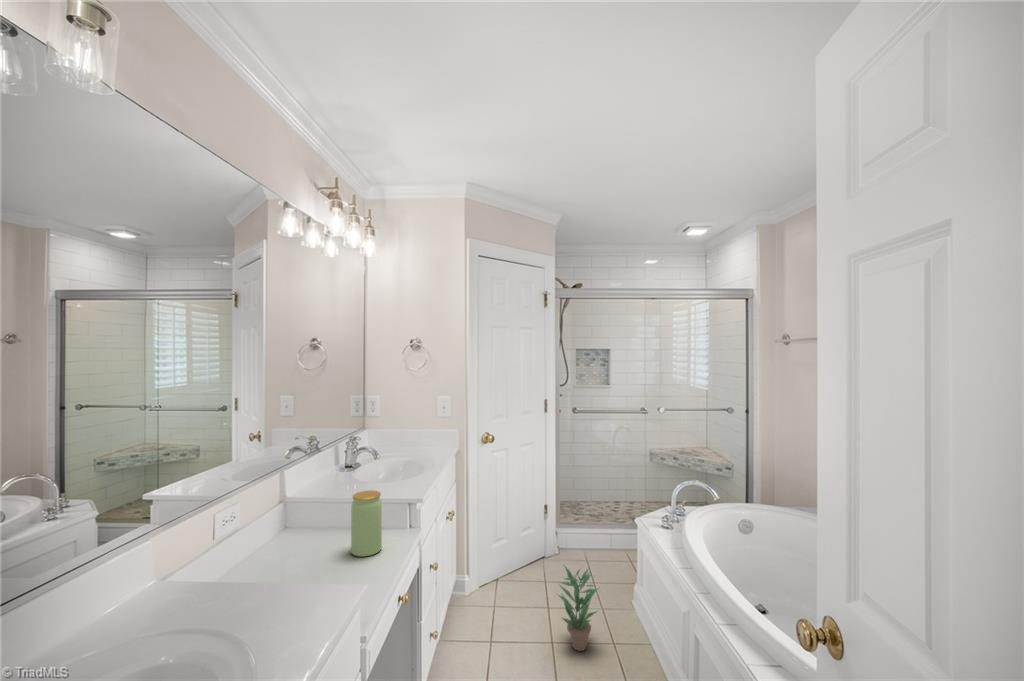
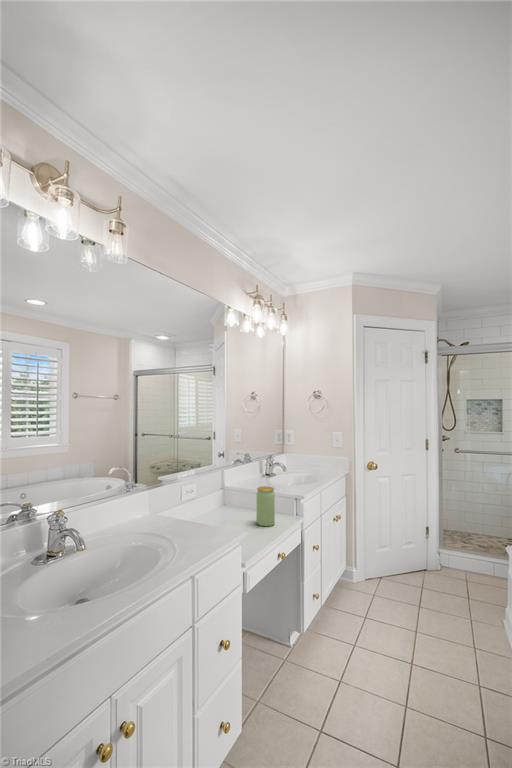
potted plant: present [559,567,598,651] -> none [417,571,457,645]

